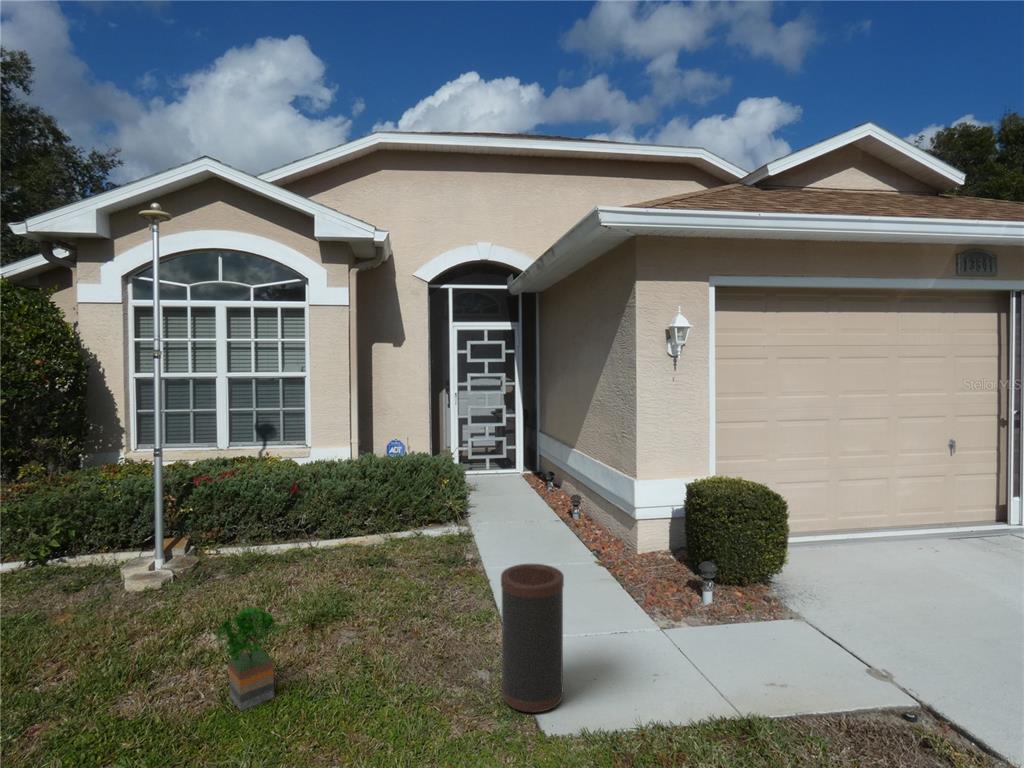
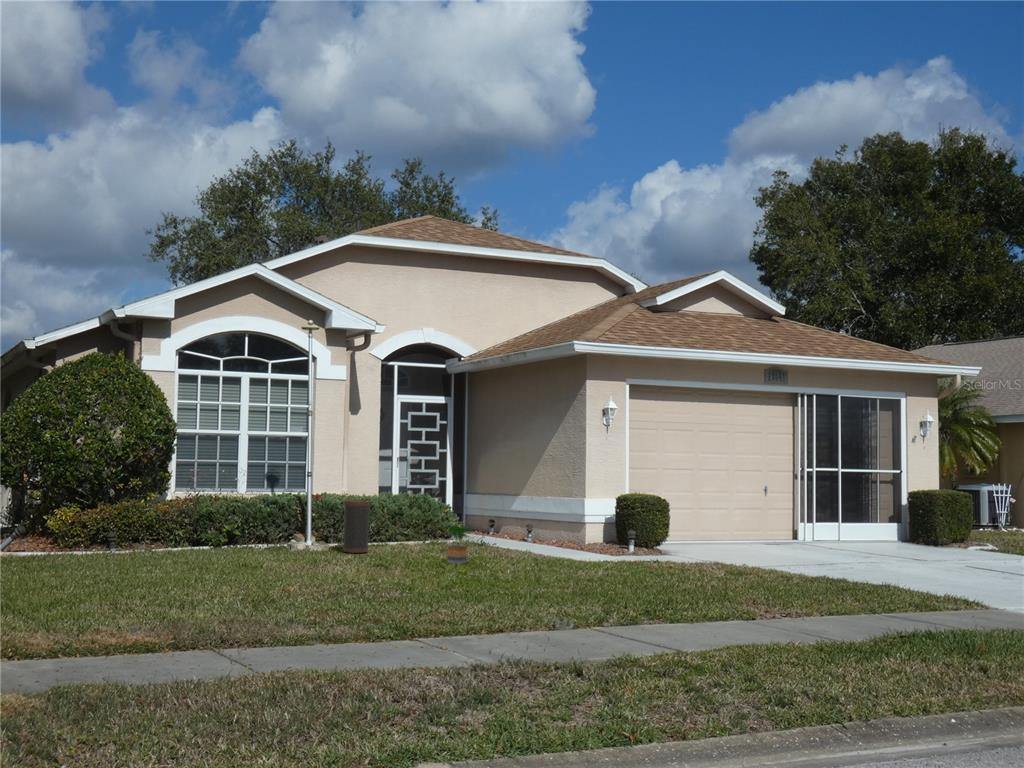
trash can: present [501,564,564,712] -> present [343,500,370,553]

